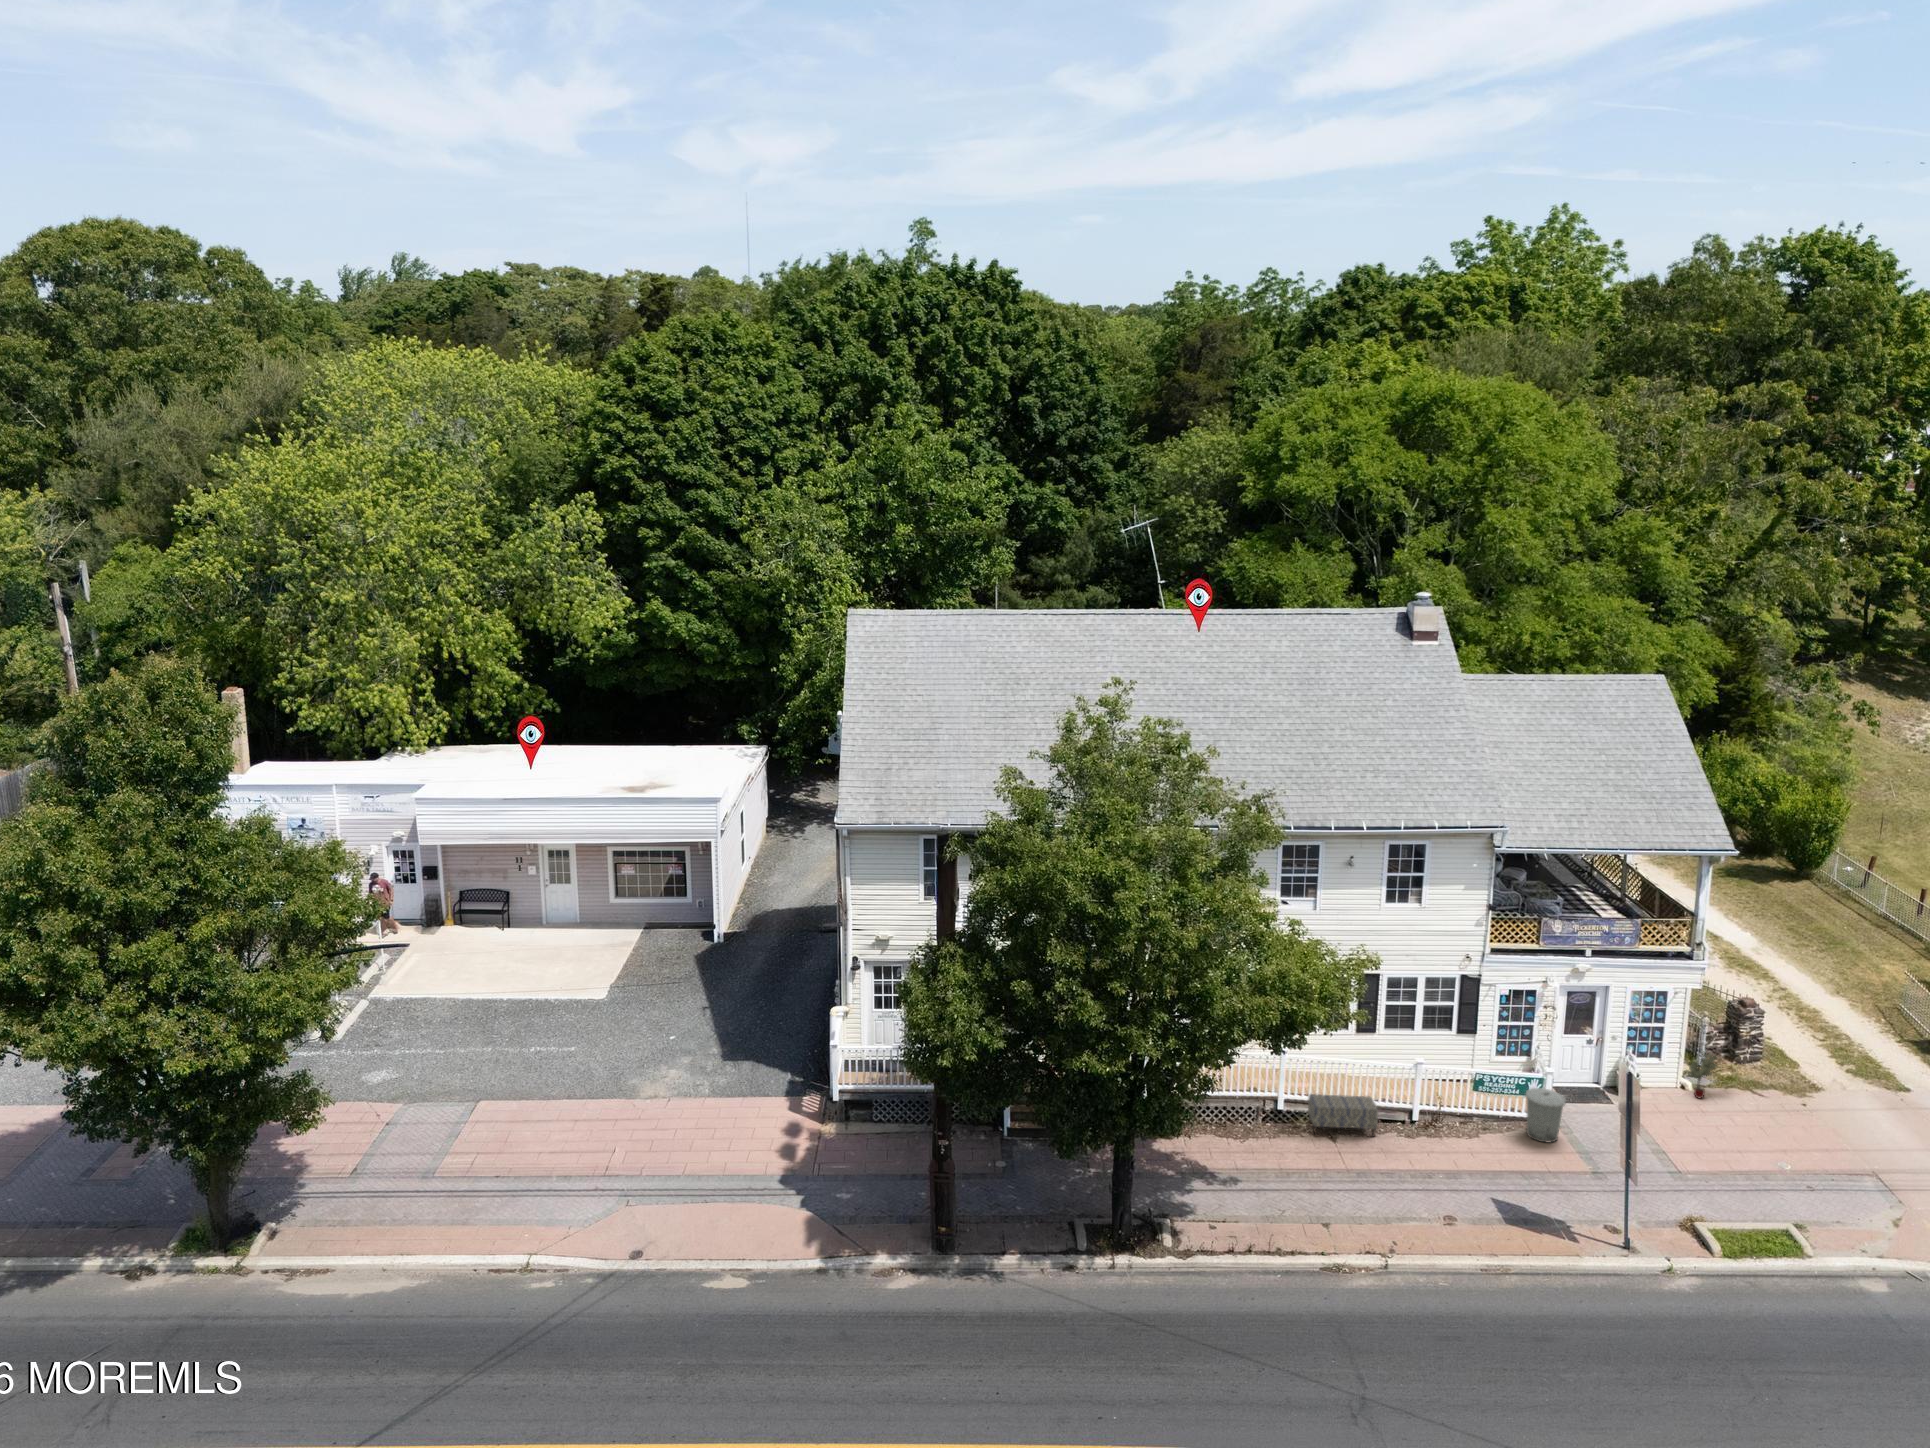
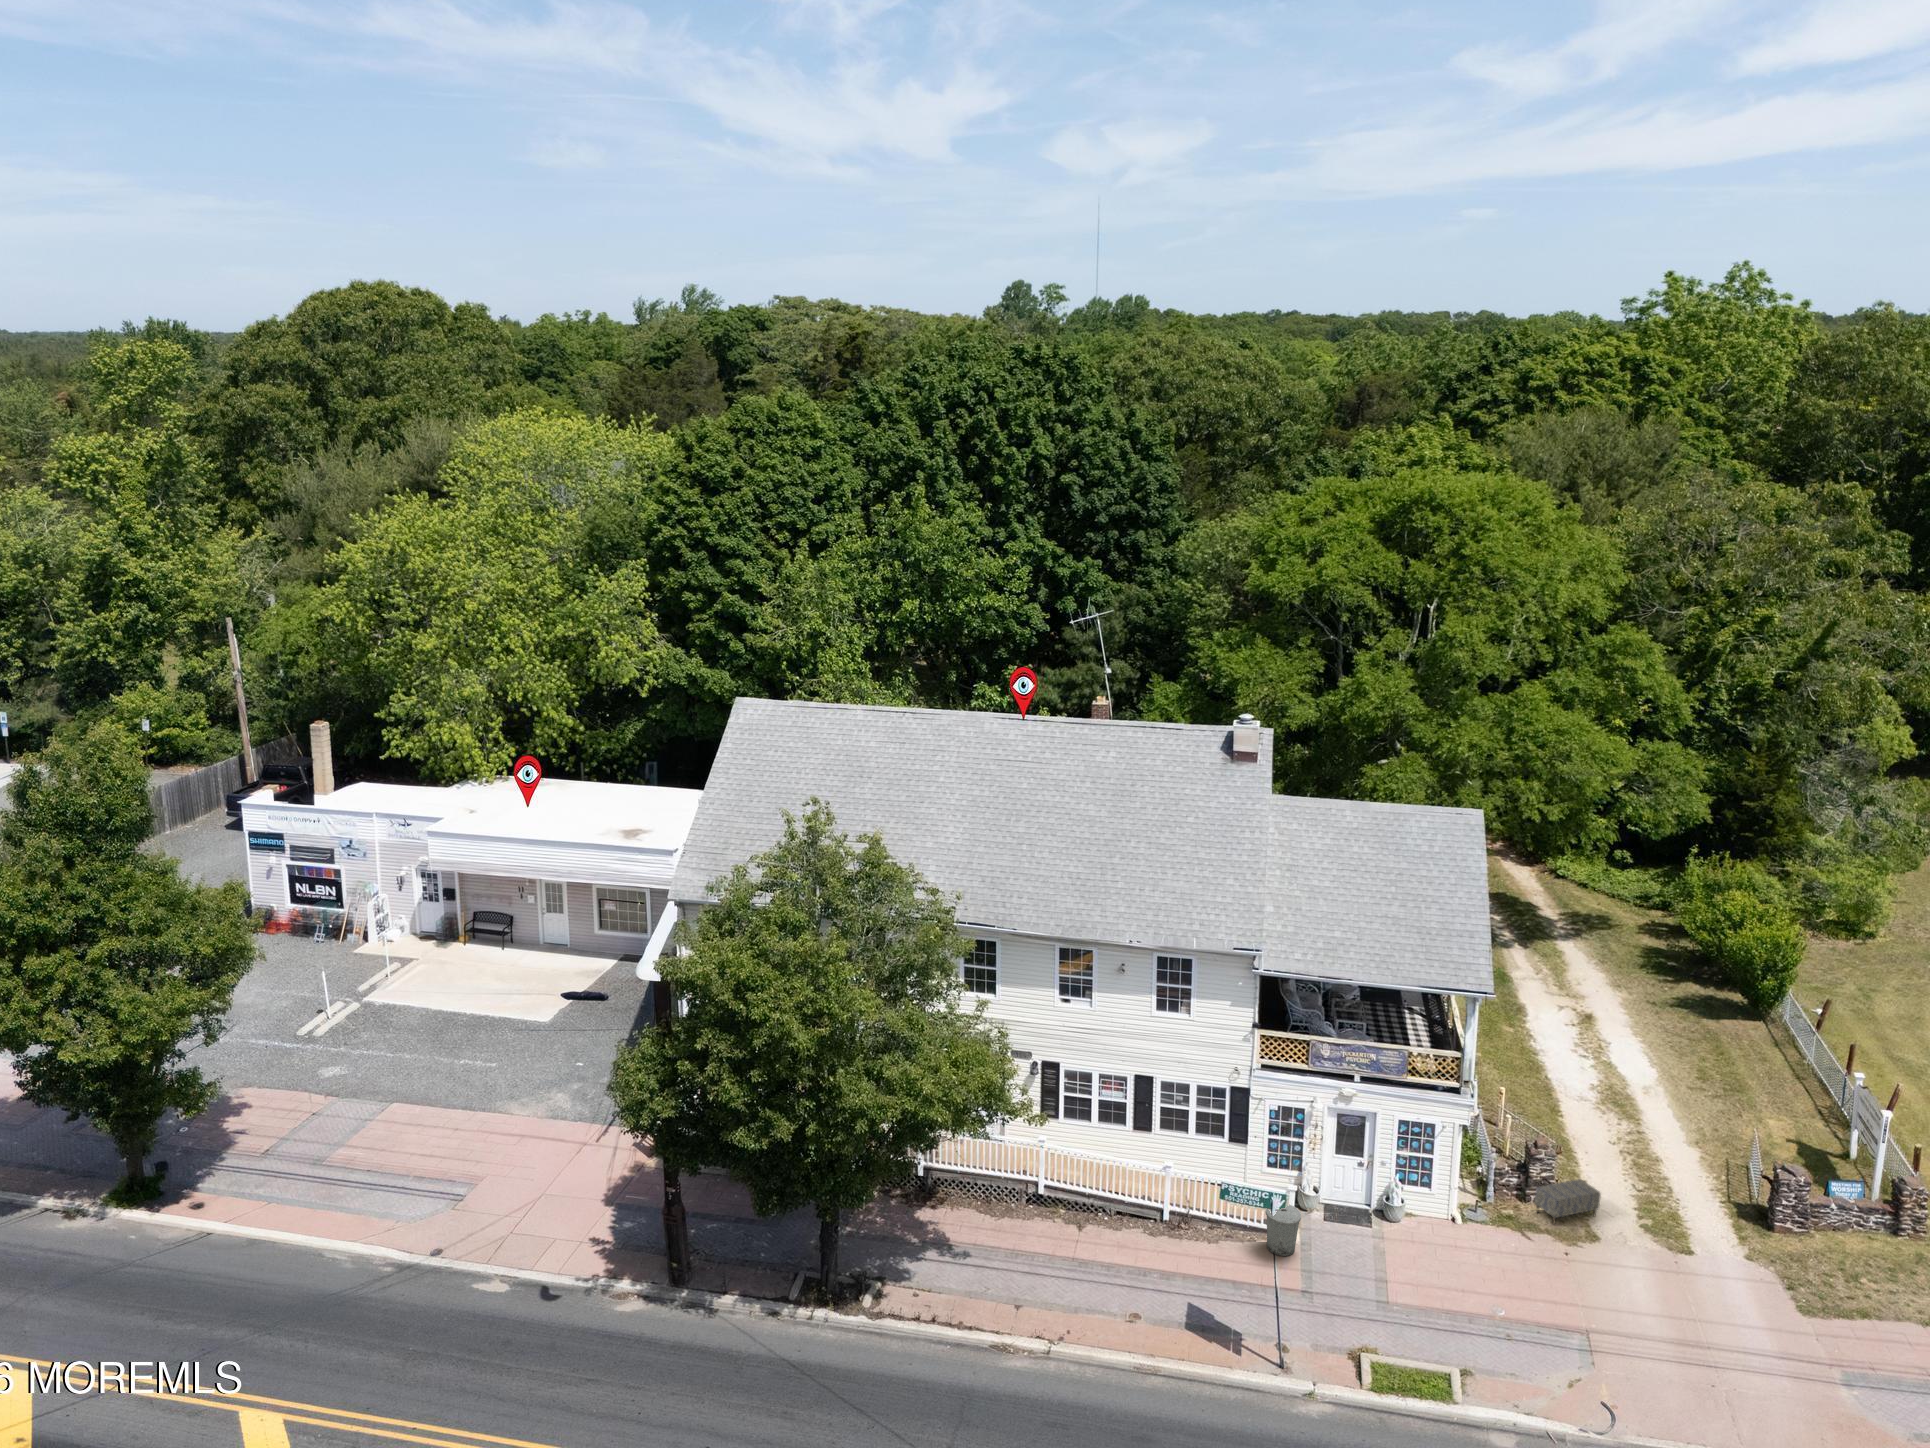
potted tree: present [1684,1051,1717,1098] -> none [1452,1183,1488,1231]
bench: present [1308,1094,1378,1136] -> present [1535,1179,1601,1224]

